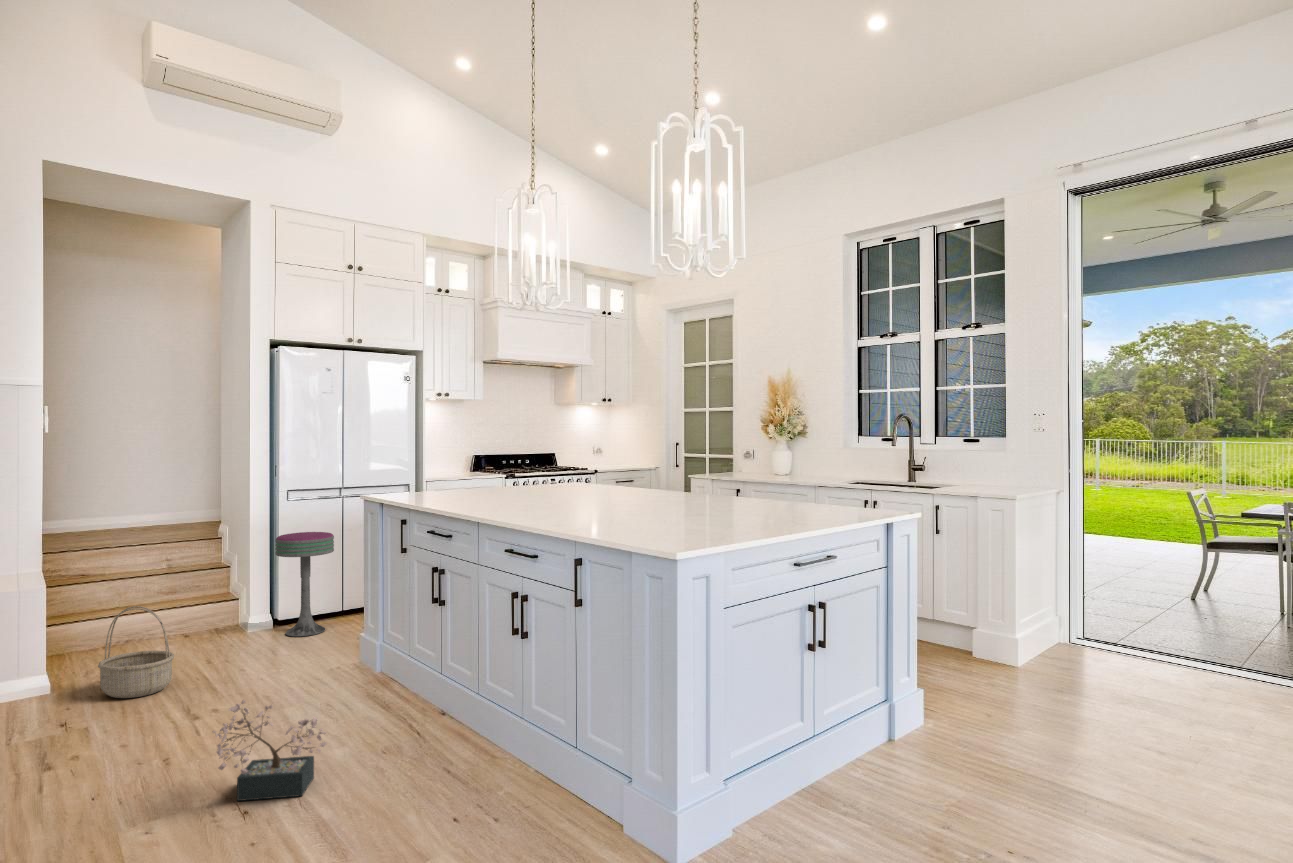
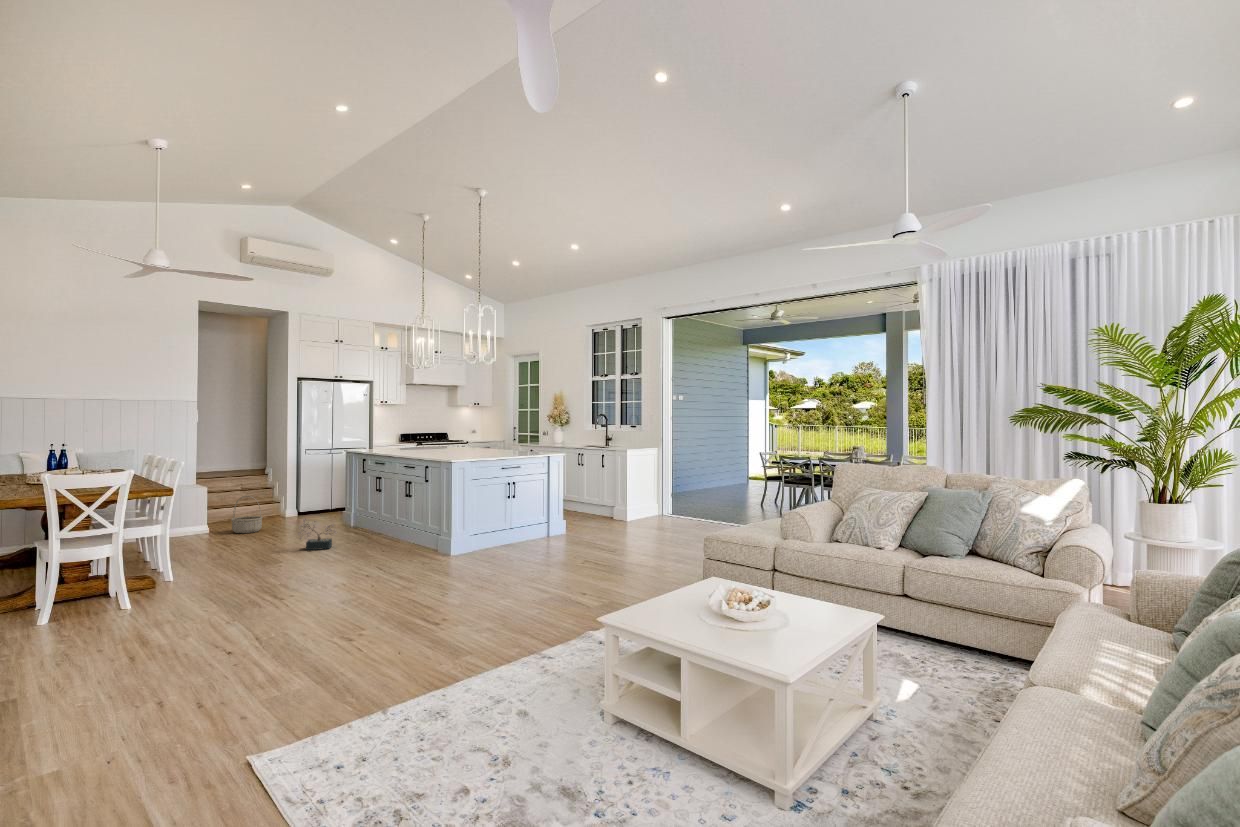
bar stool: present [275,532,334,637] -> none [301,470,329,517]

